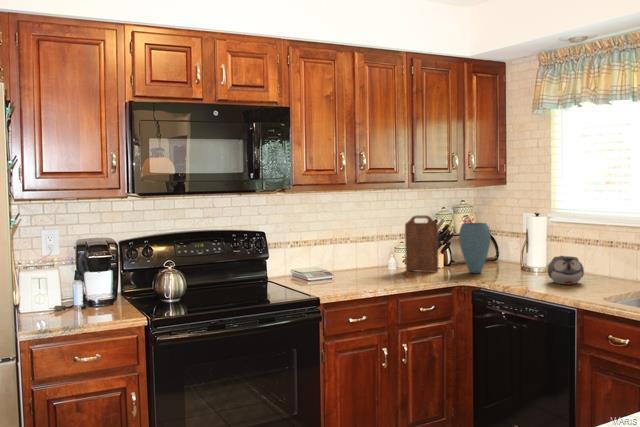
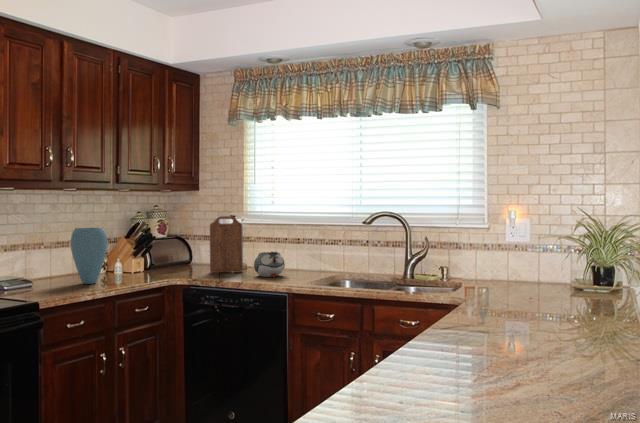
cutting board: present [405,215,438,272] -> present [210,216,243,272]
vase: present [459,223,491,273] -> present [71,228,107,284]

